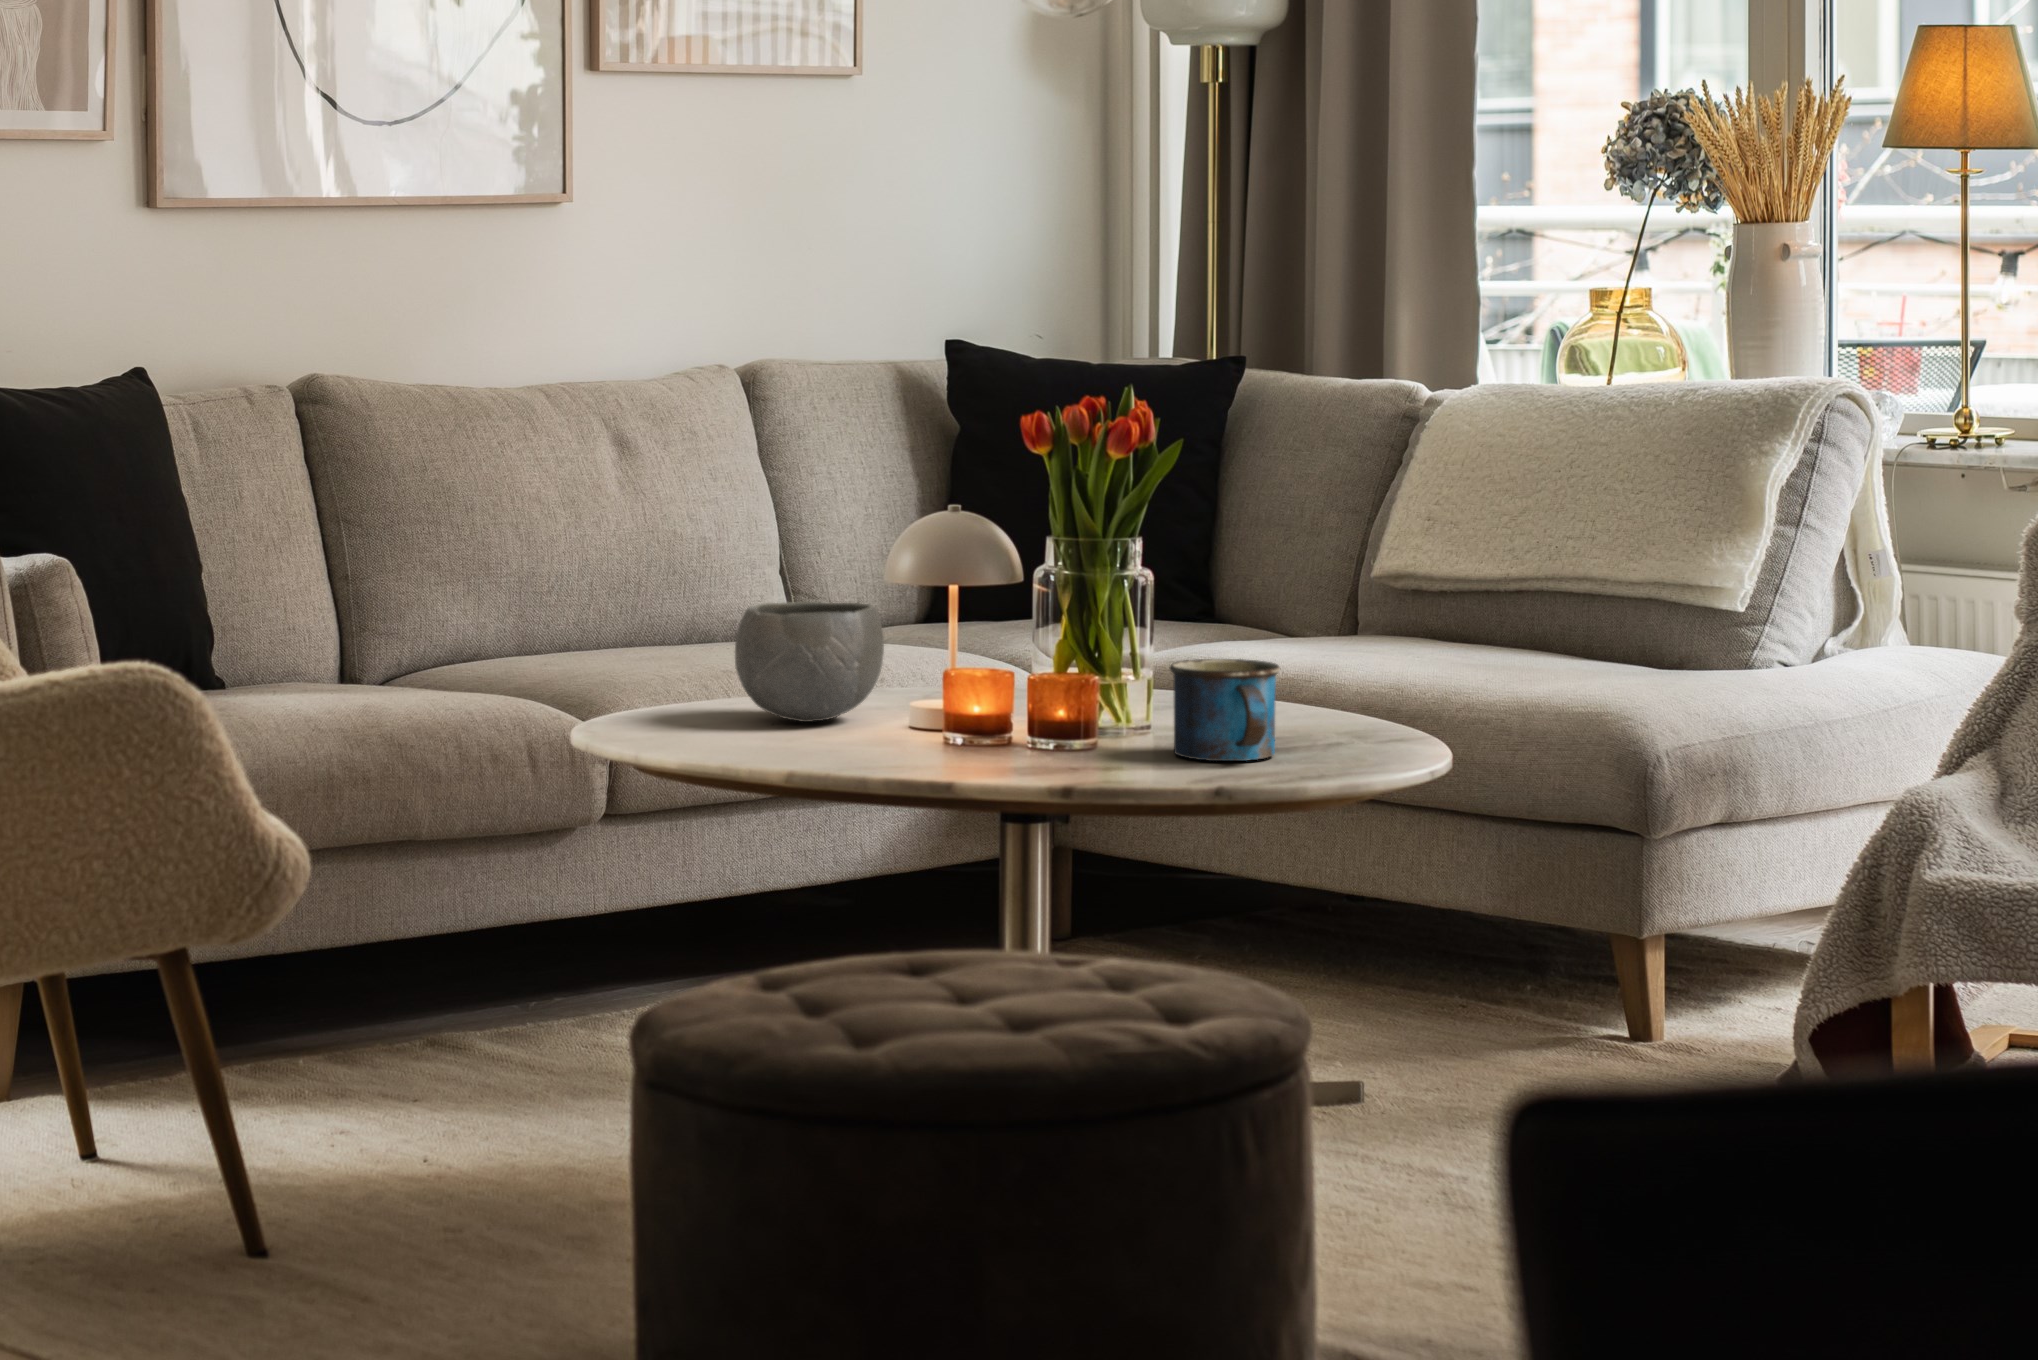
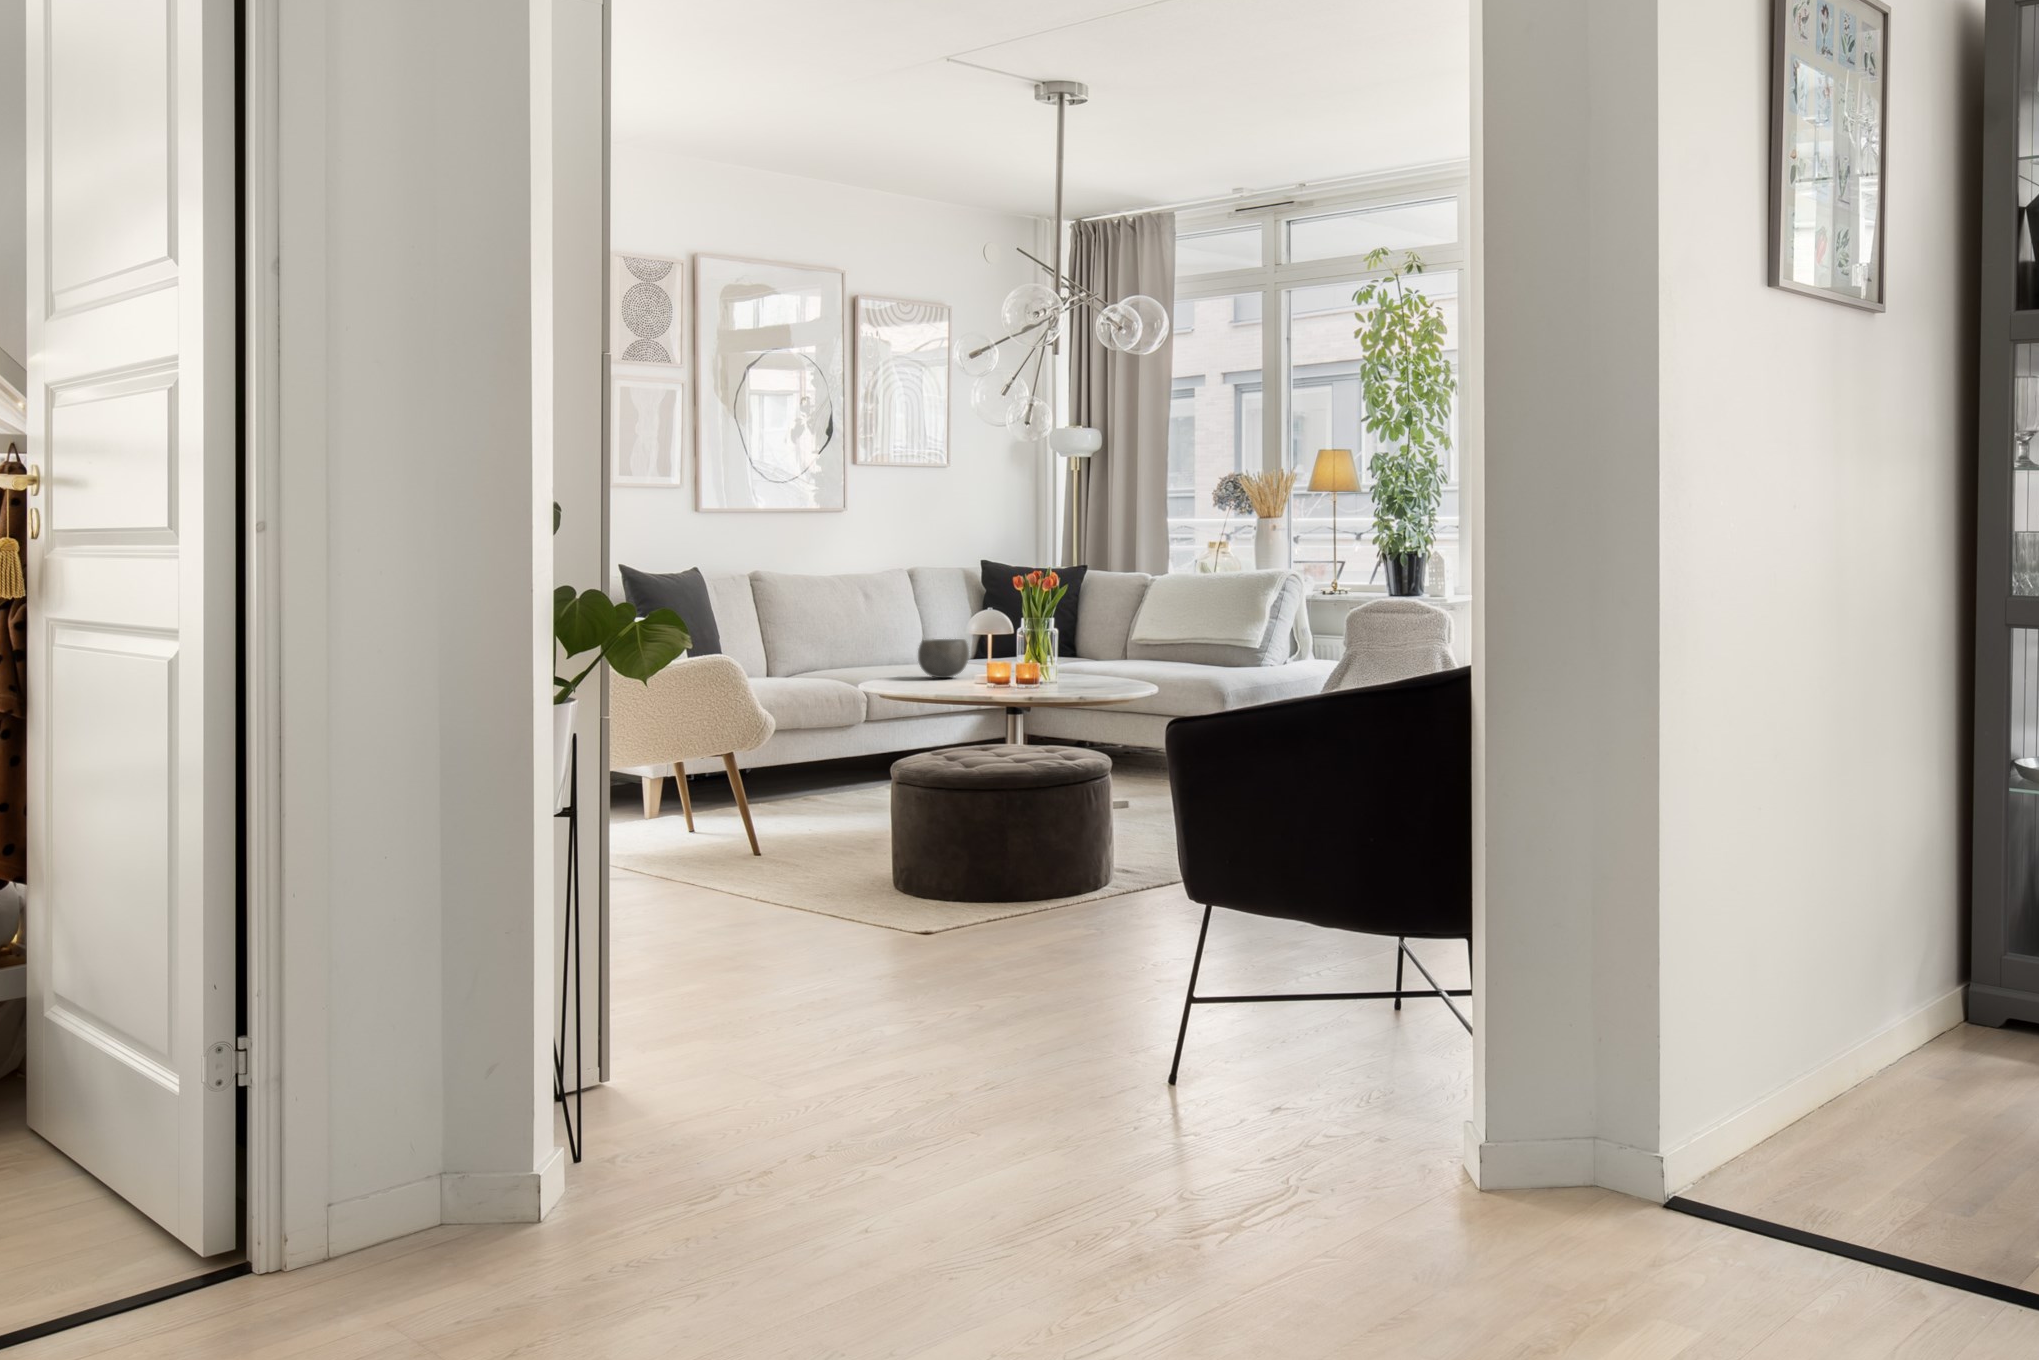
mug: present [1170,659,1280,761] -> none [1066,652,1103,684]

